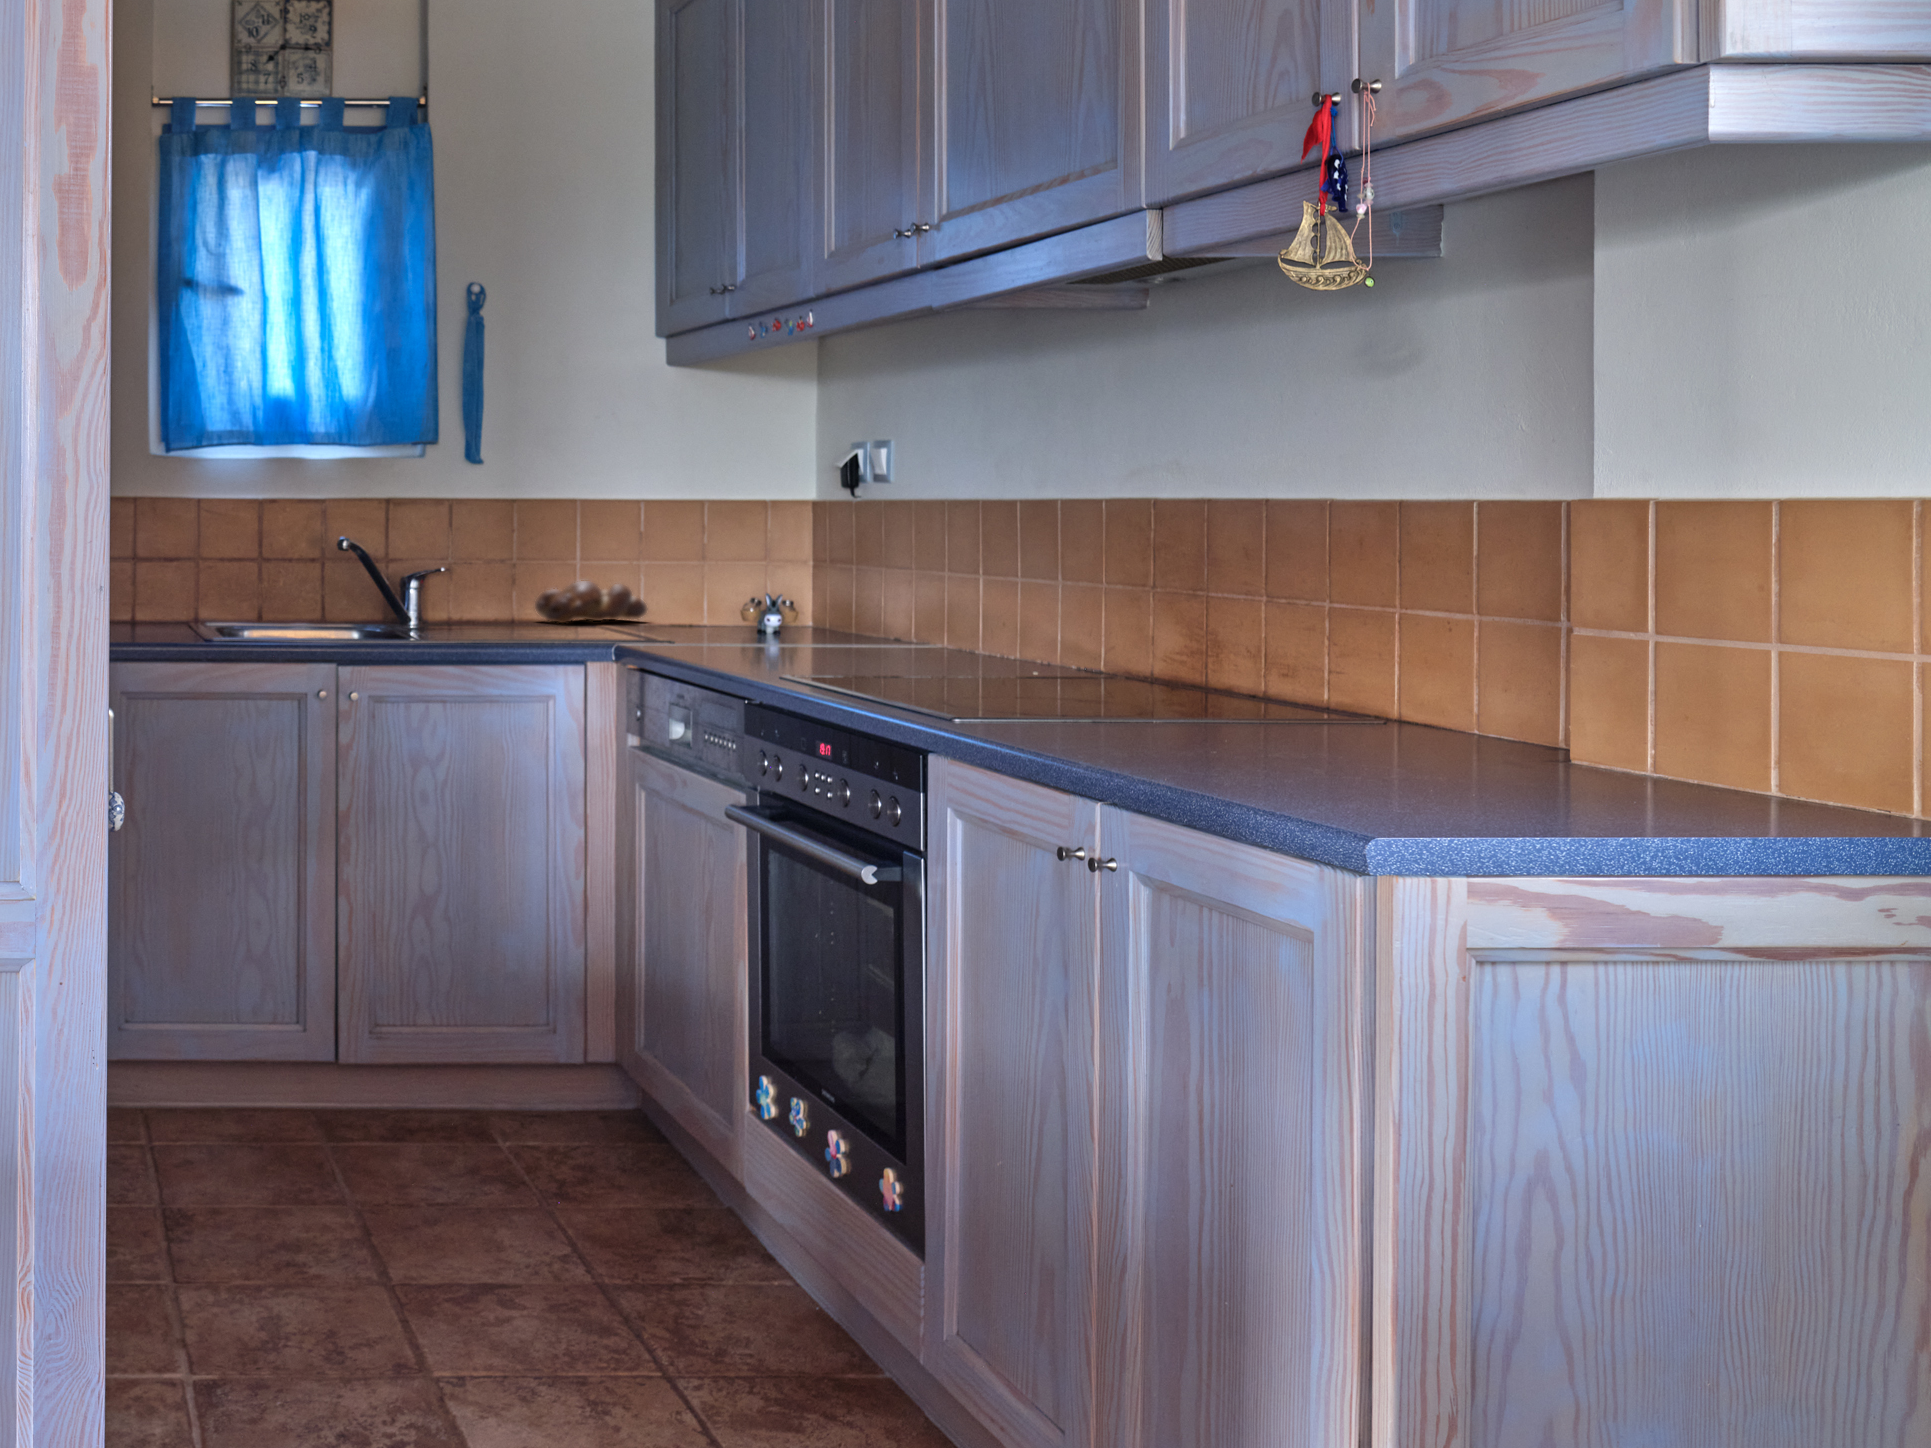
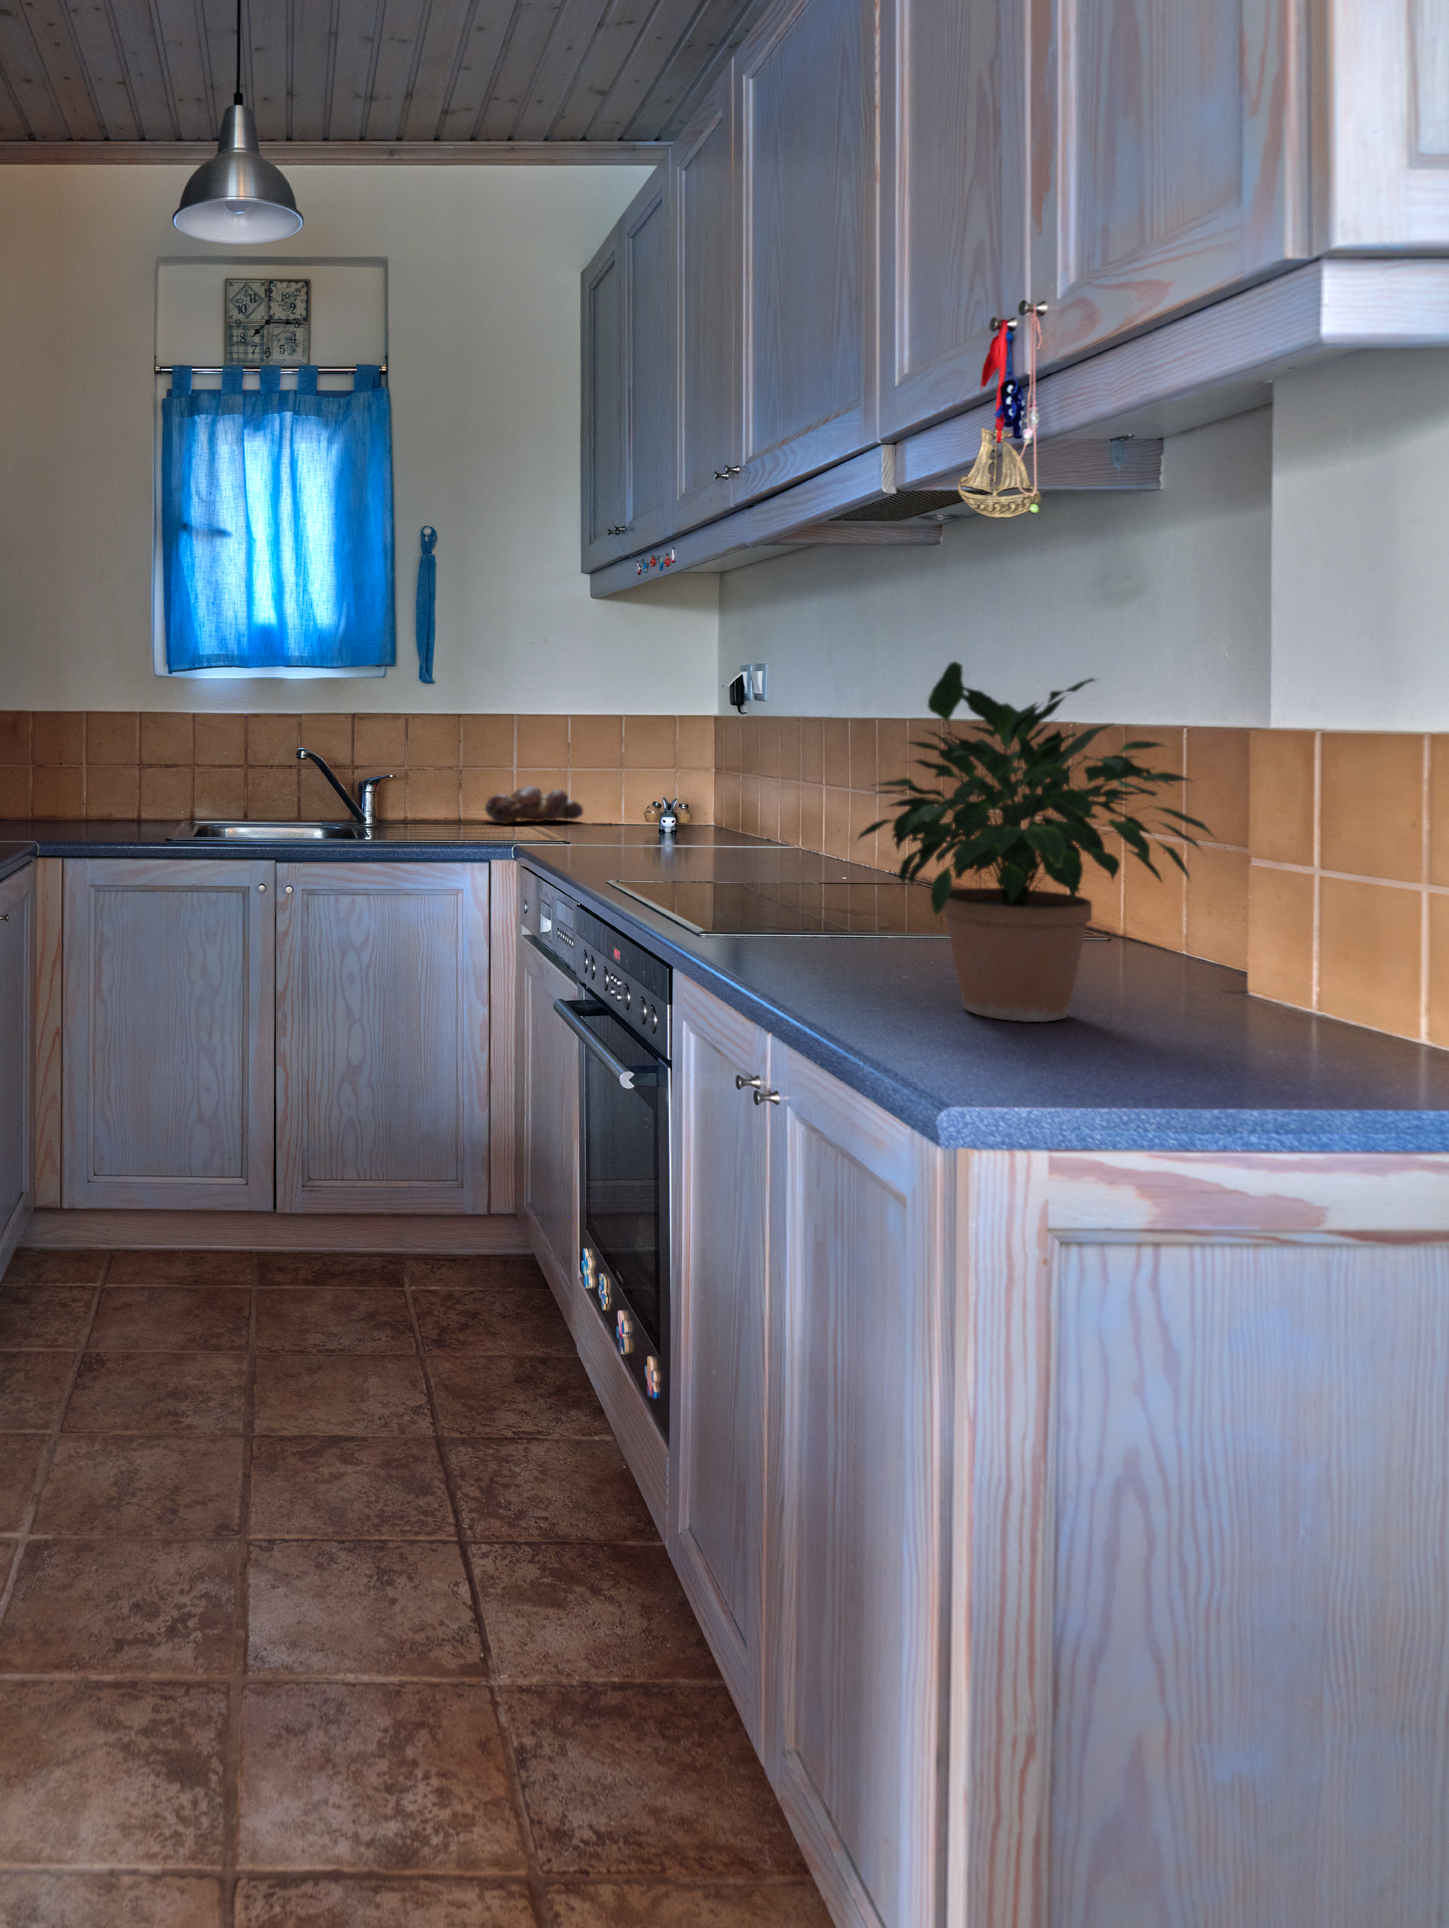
potted plant: none [1183,443,1573,785] -> present [858,662,1213,1022]

